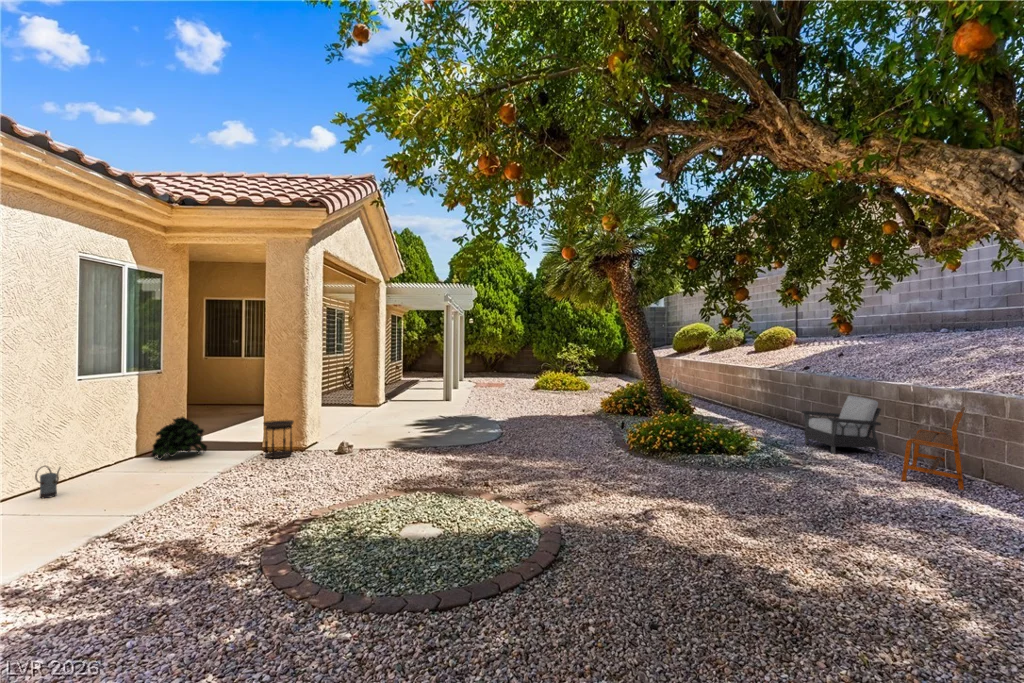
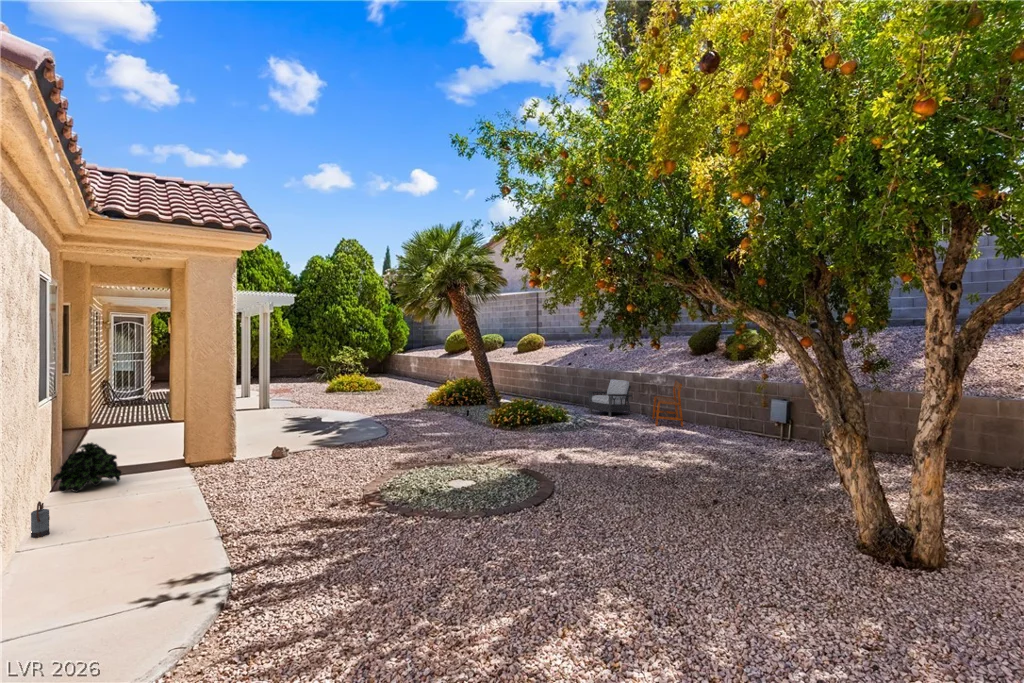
side table: present [264,420,294,459] -> none [198,434,230,473]

